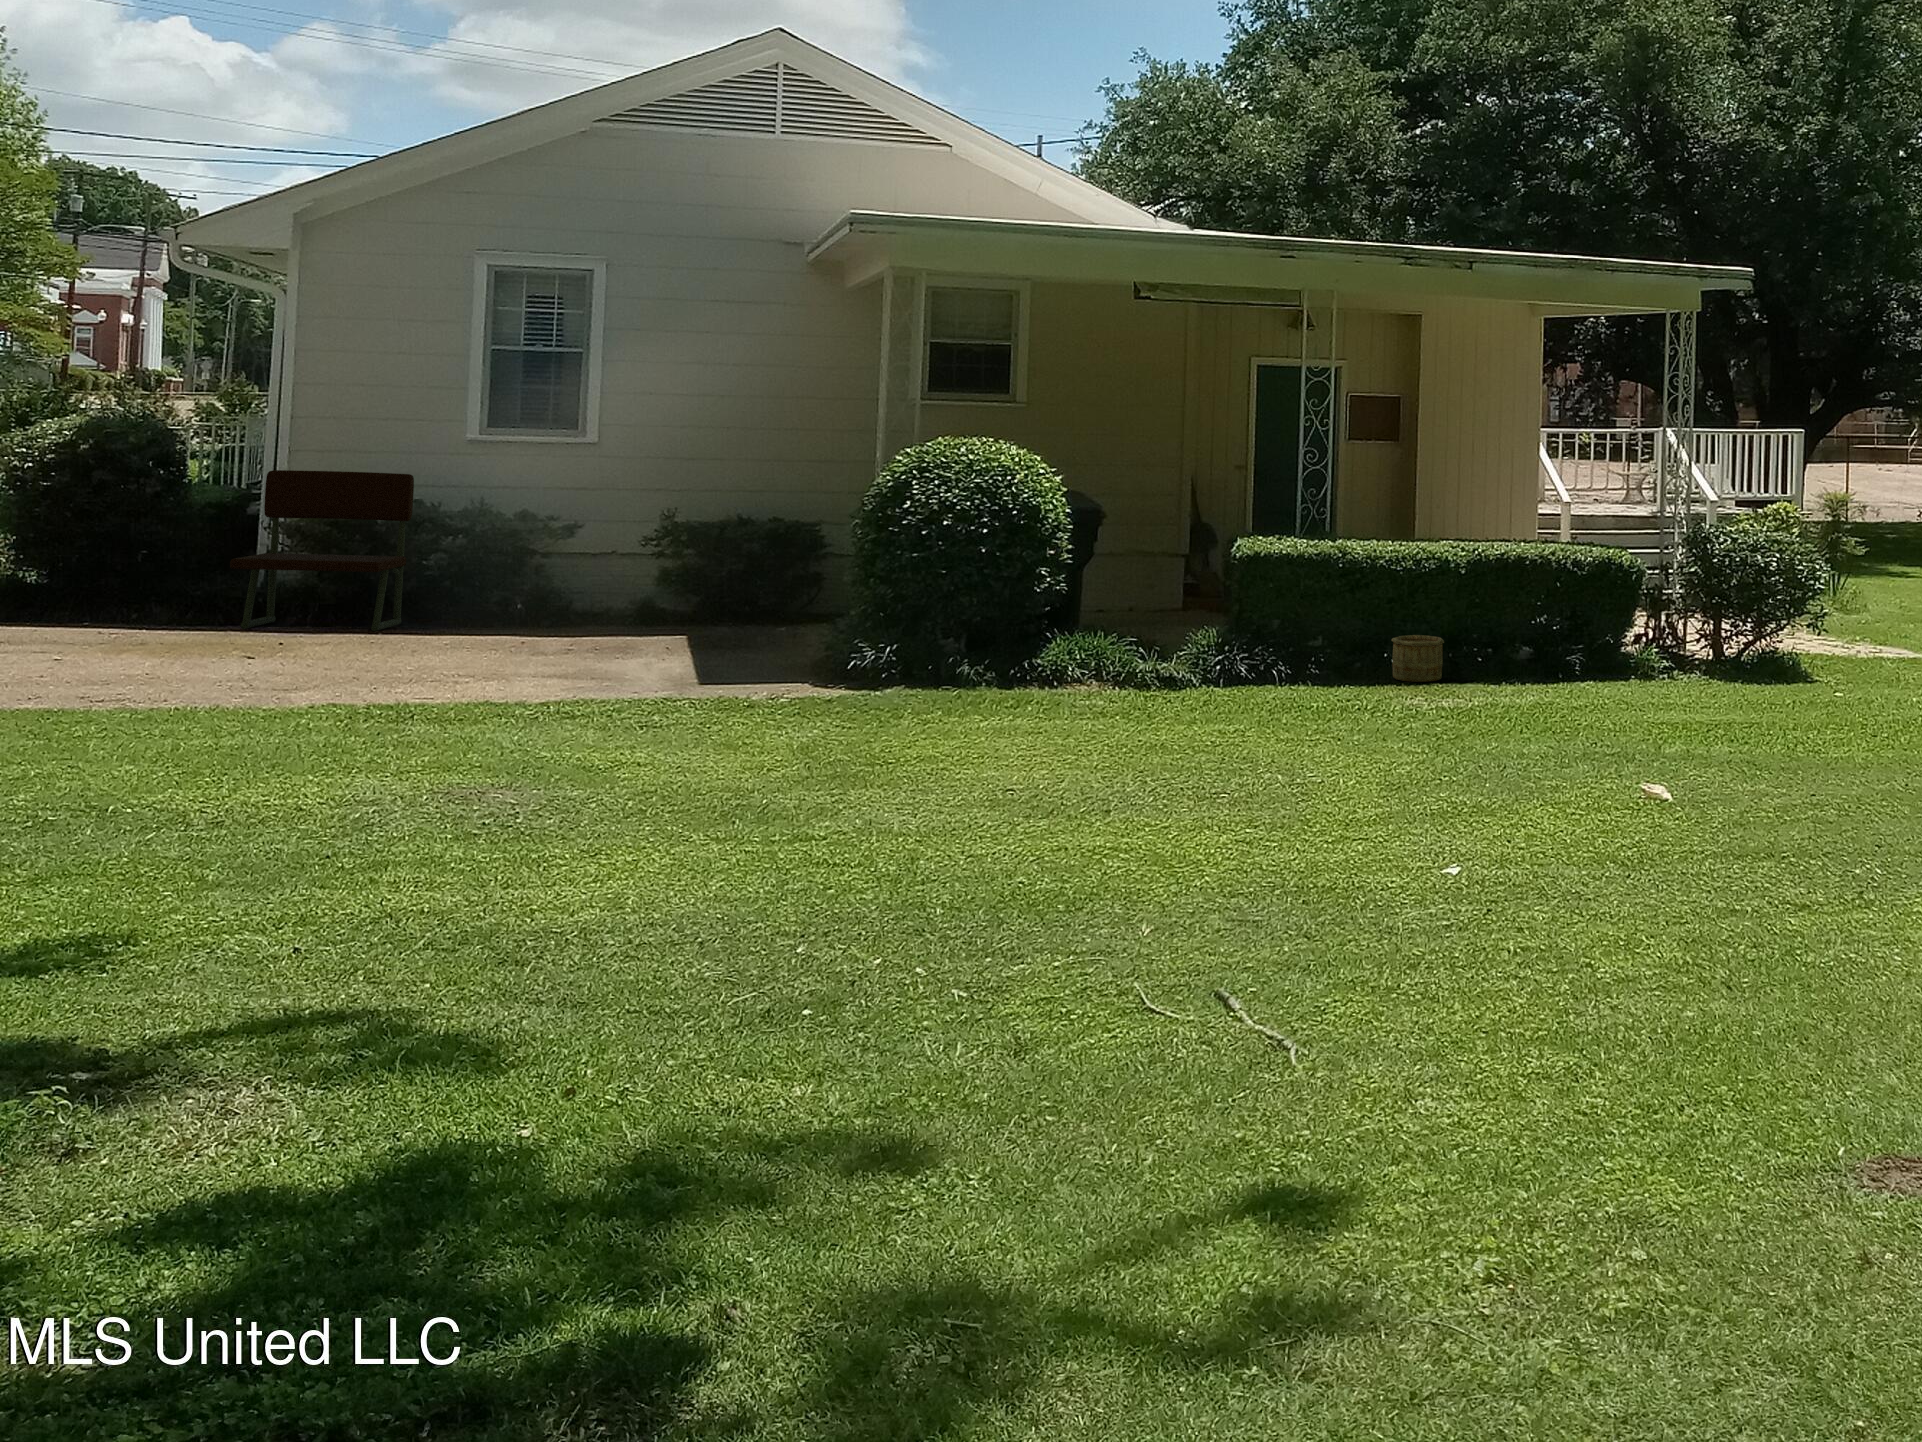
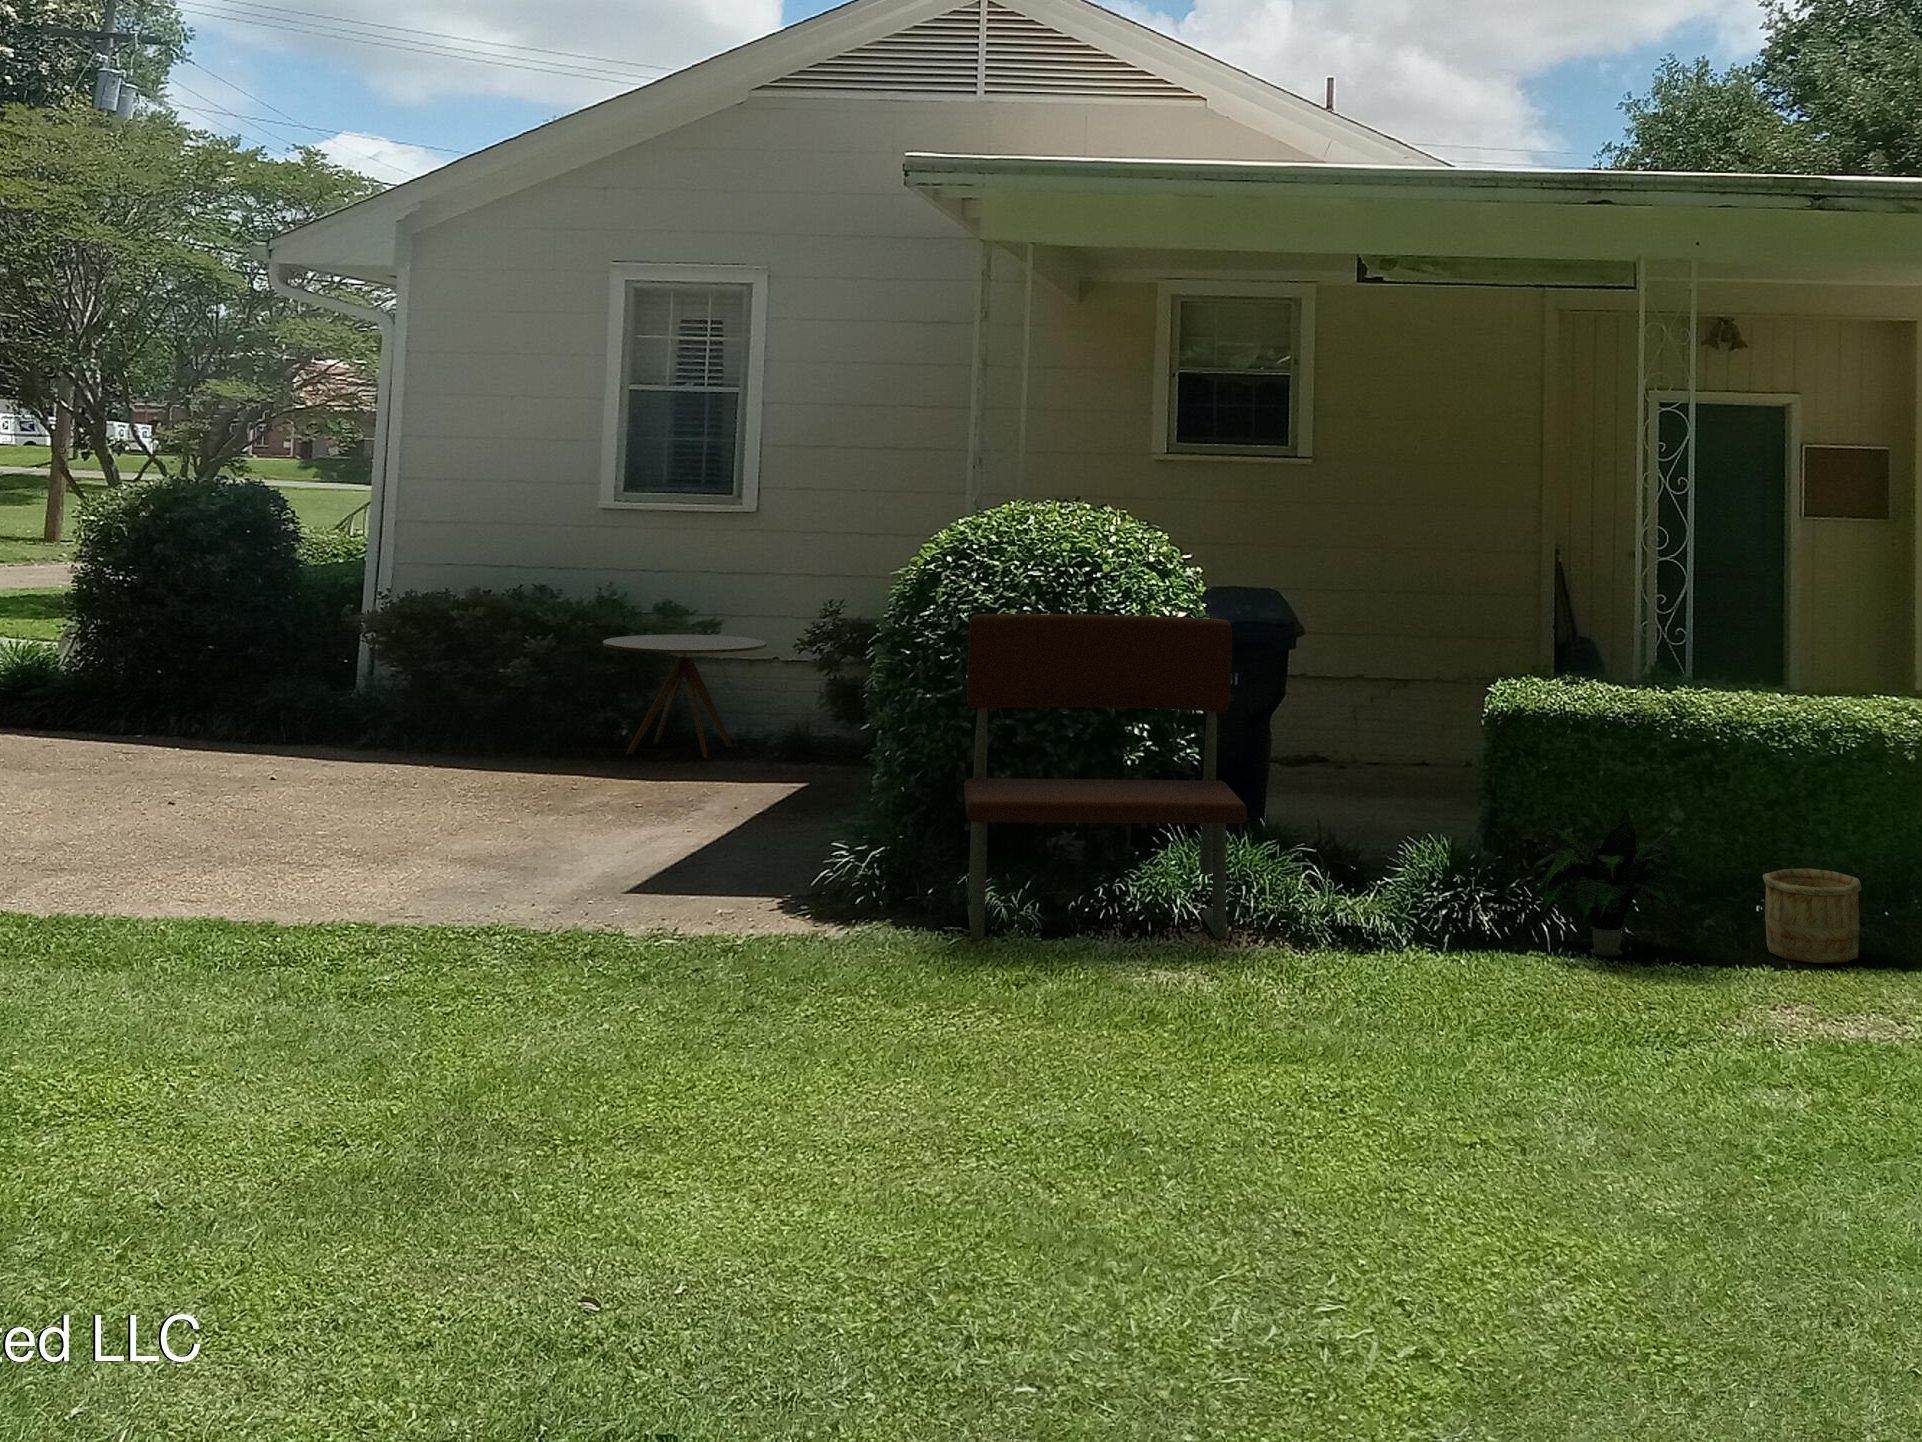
bench: present [230,470,414,631] -> present [964,614,1247,940]
round table: none [494,537,626,627] -> present [603,635,767,758]
potted plant: none [1271,605,1364,685] -> present [1527,809,1700,956]

